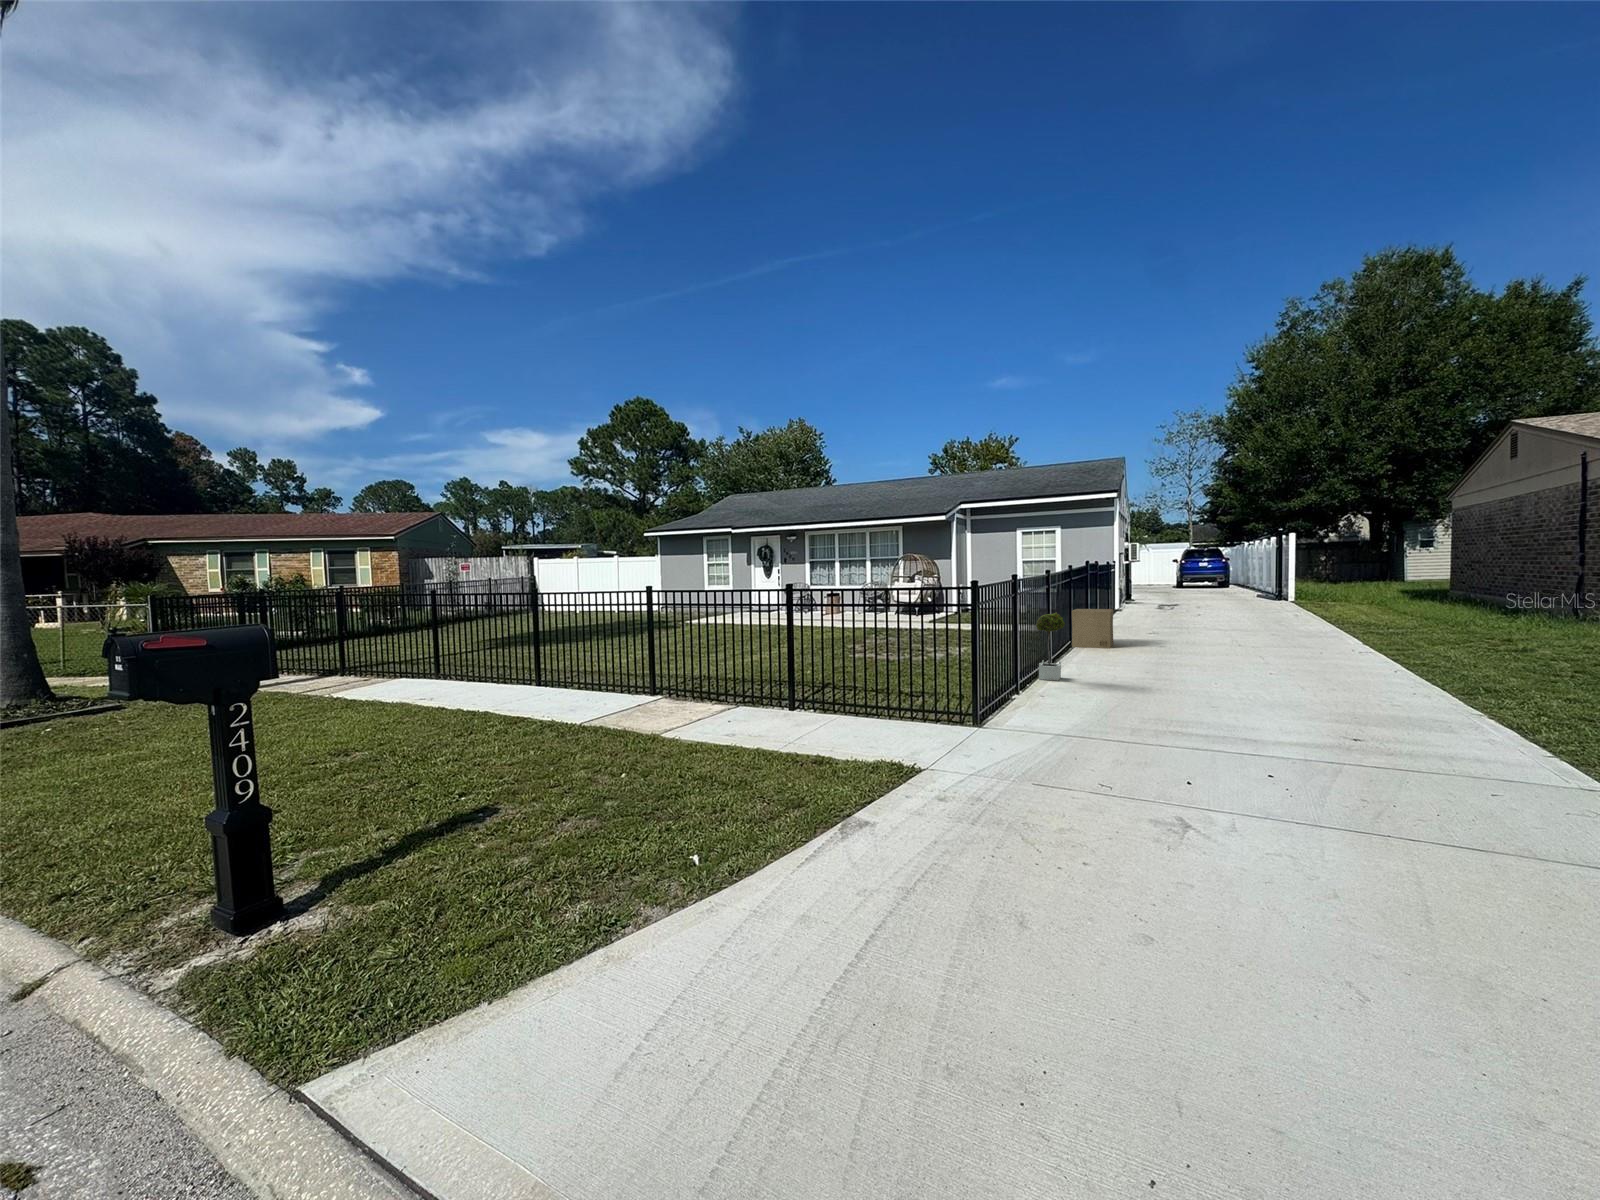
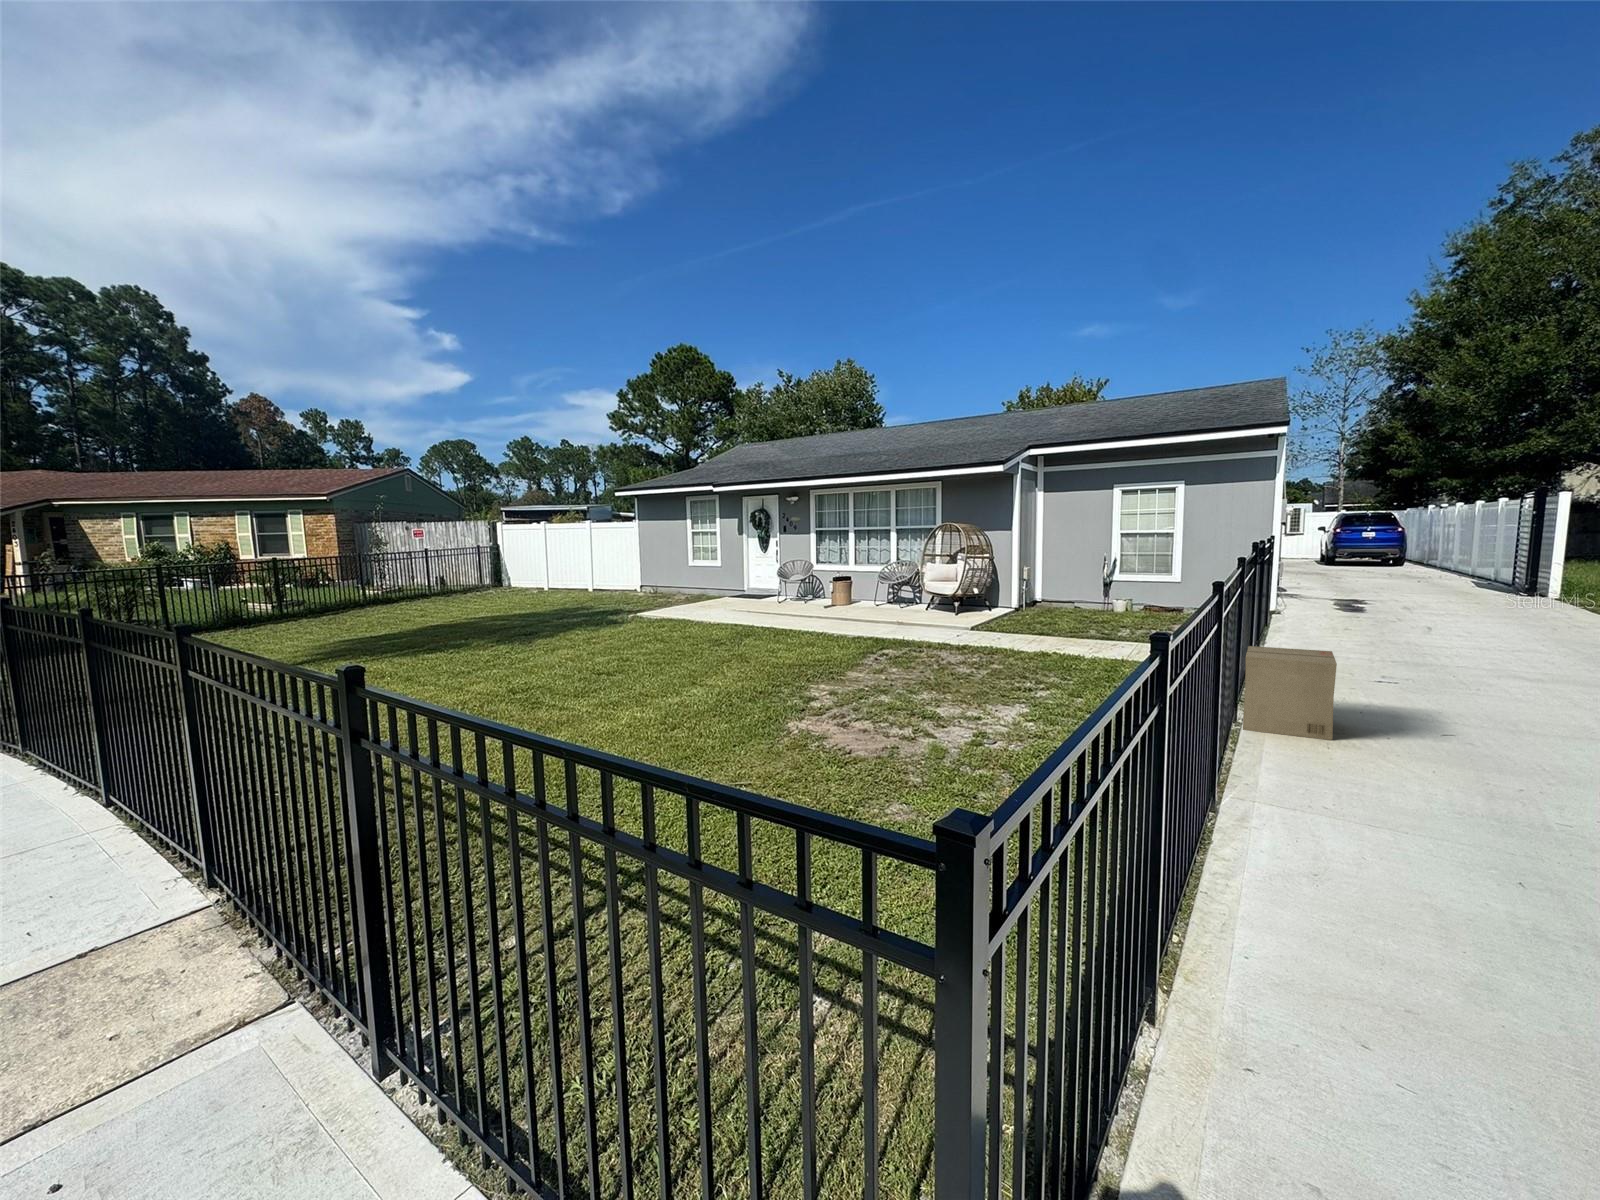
potted tree: present [1036,612,1065,680] -> none [1208,739,1306,937]

